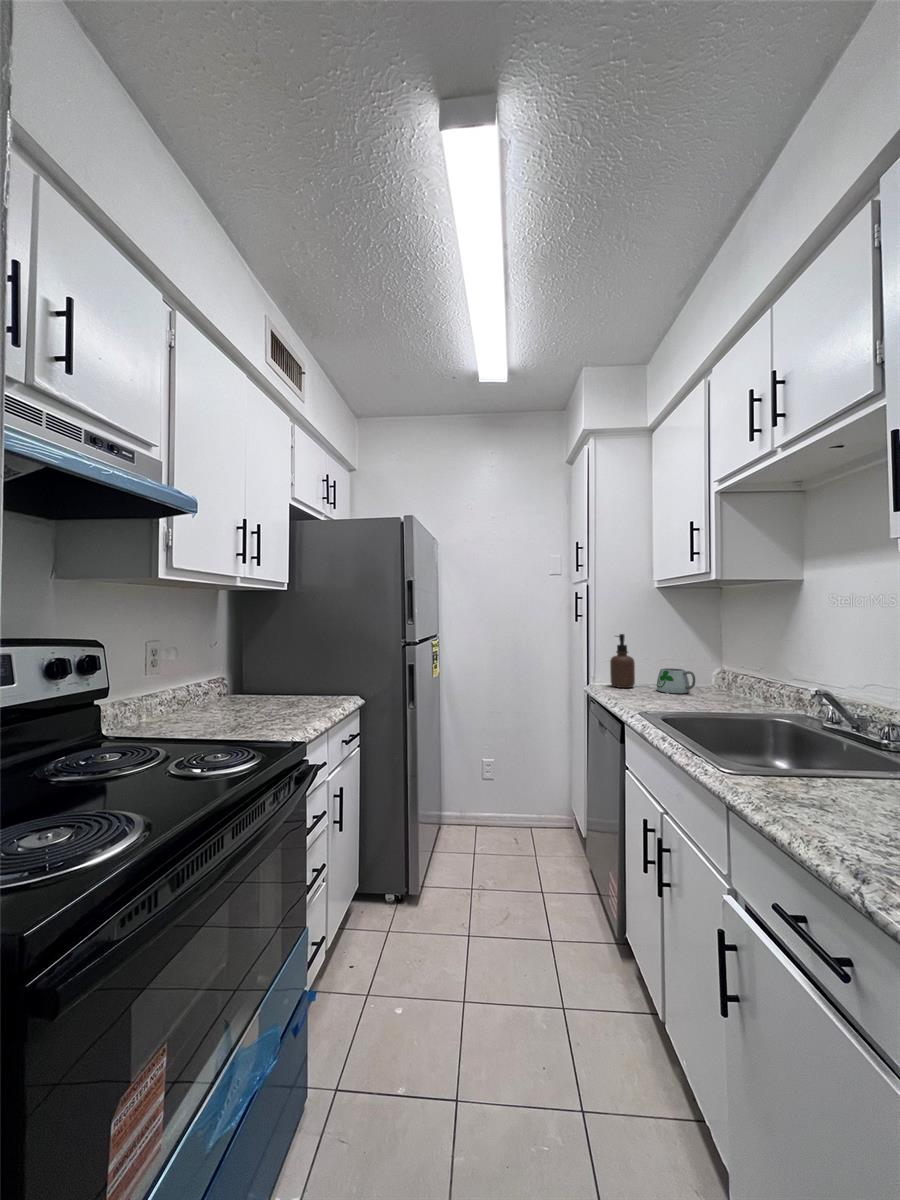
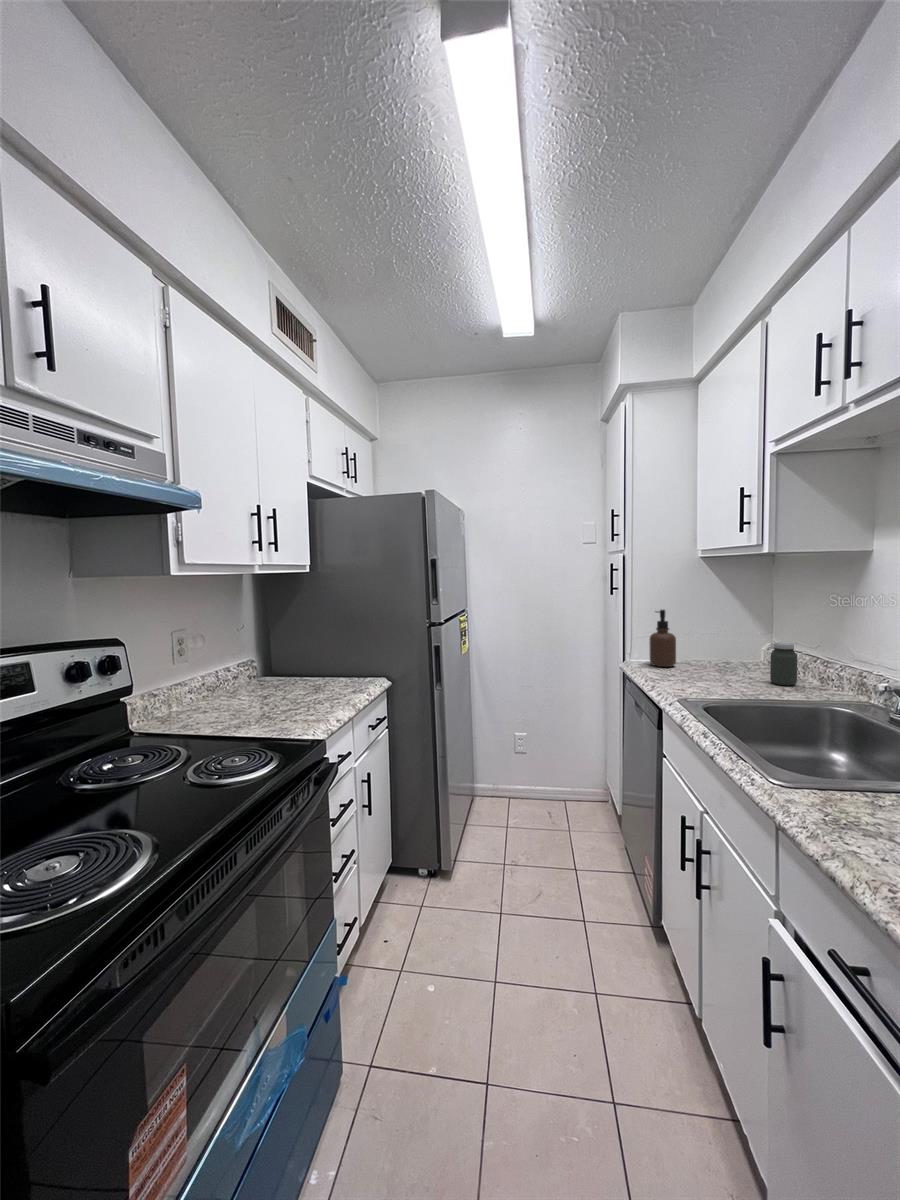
jar: none [719,663,743,702] -> present [770,642,797,685]
mug: present [656,668,695,695] -> none [700,646,744,676]

